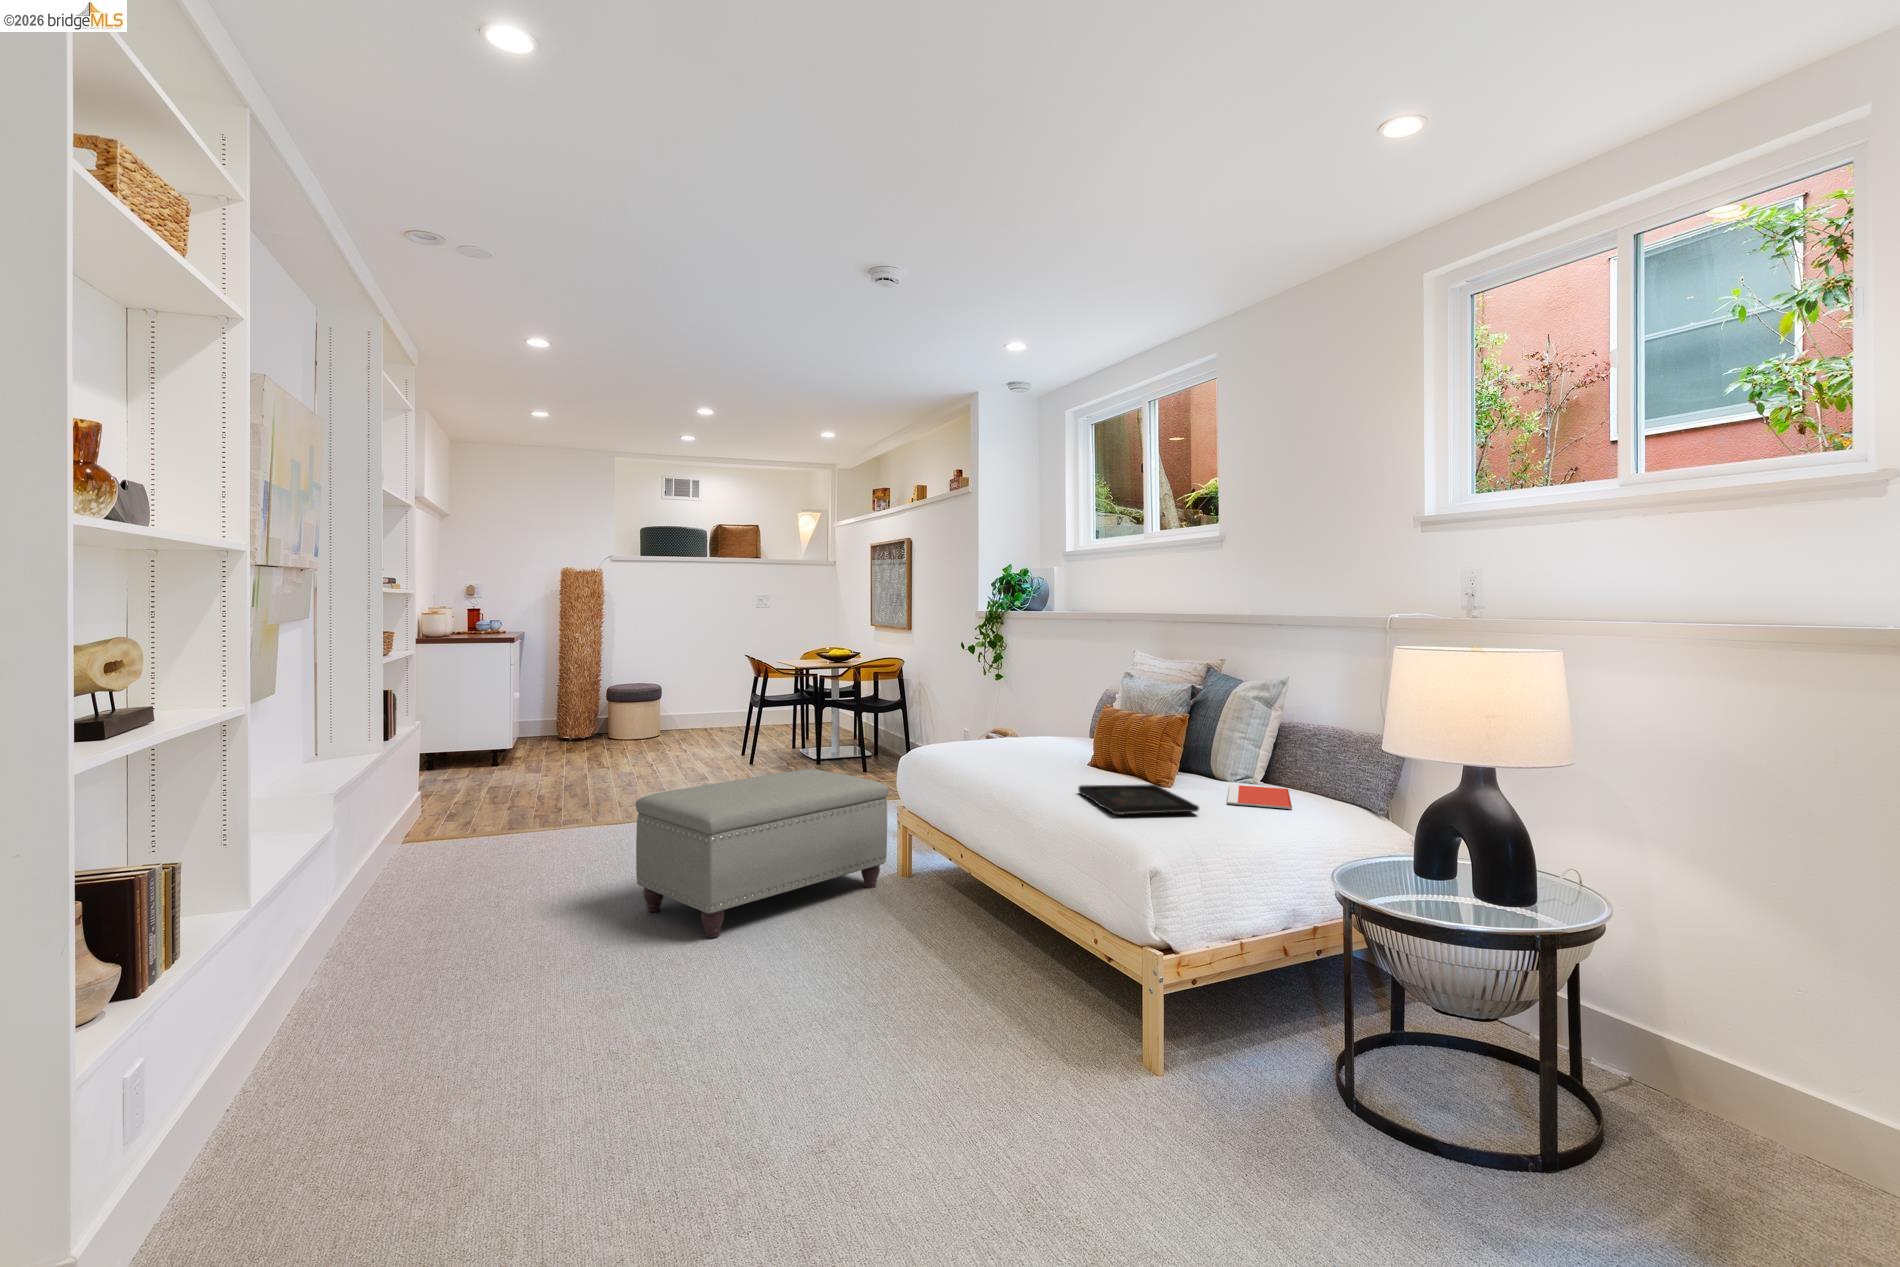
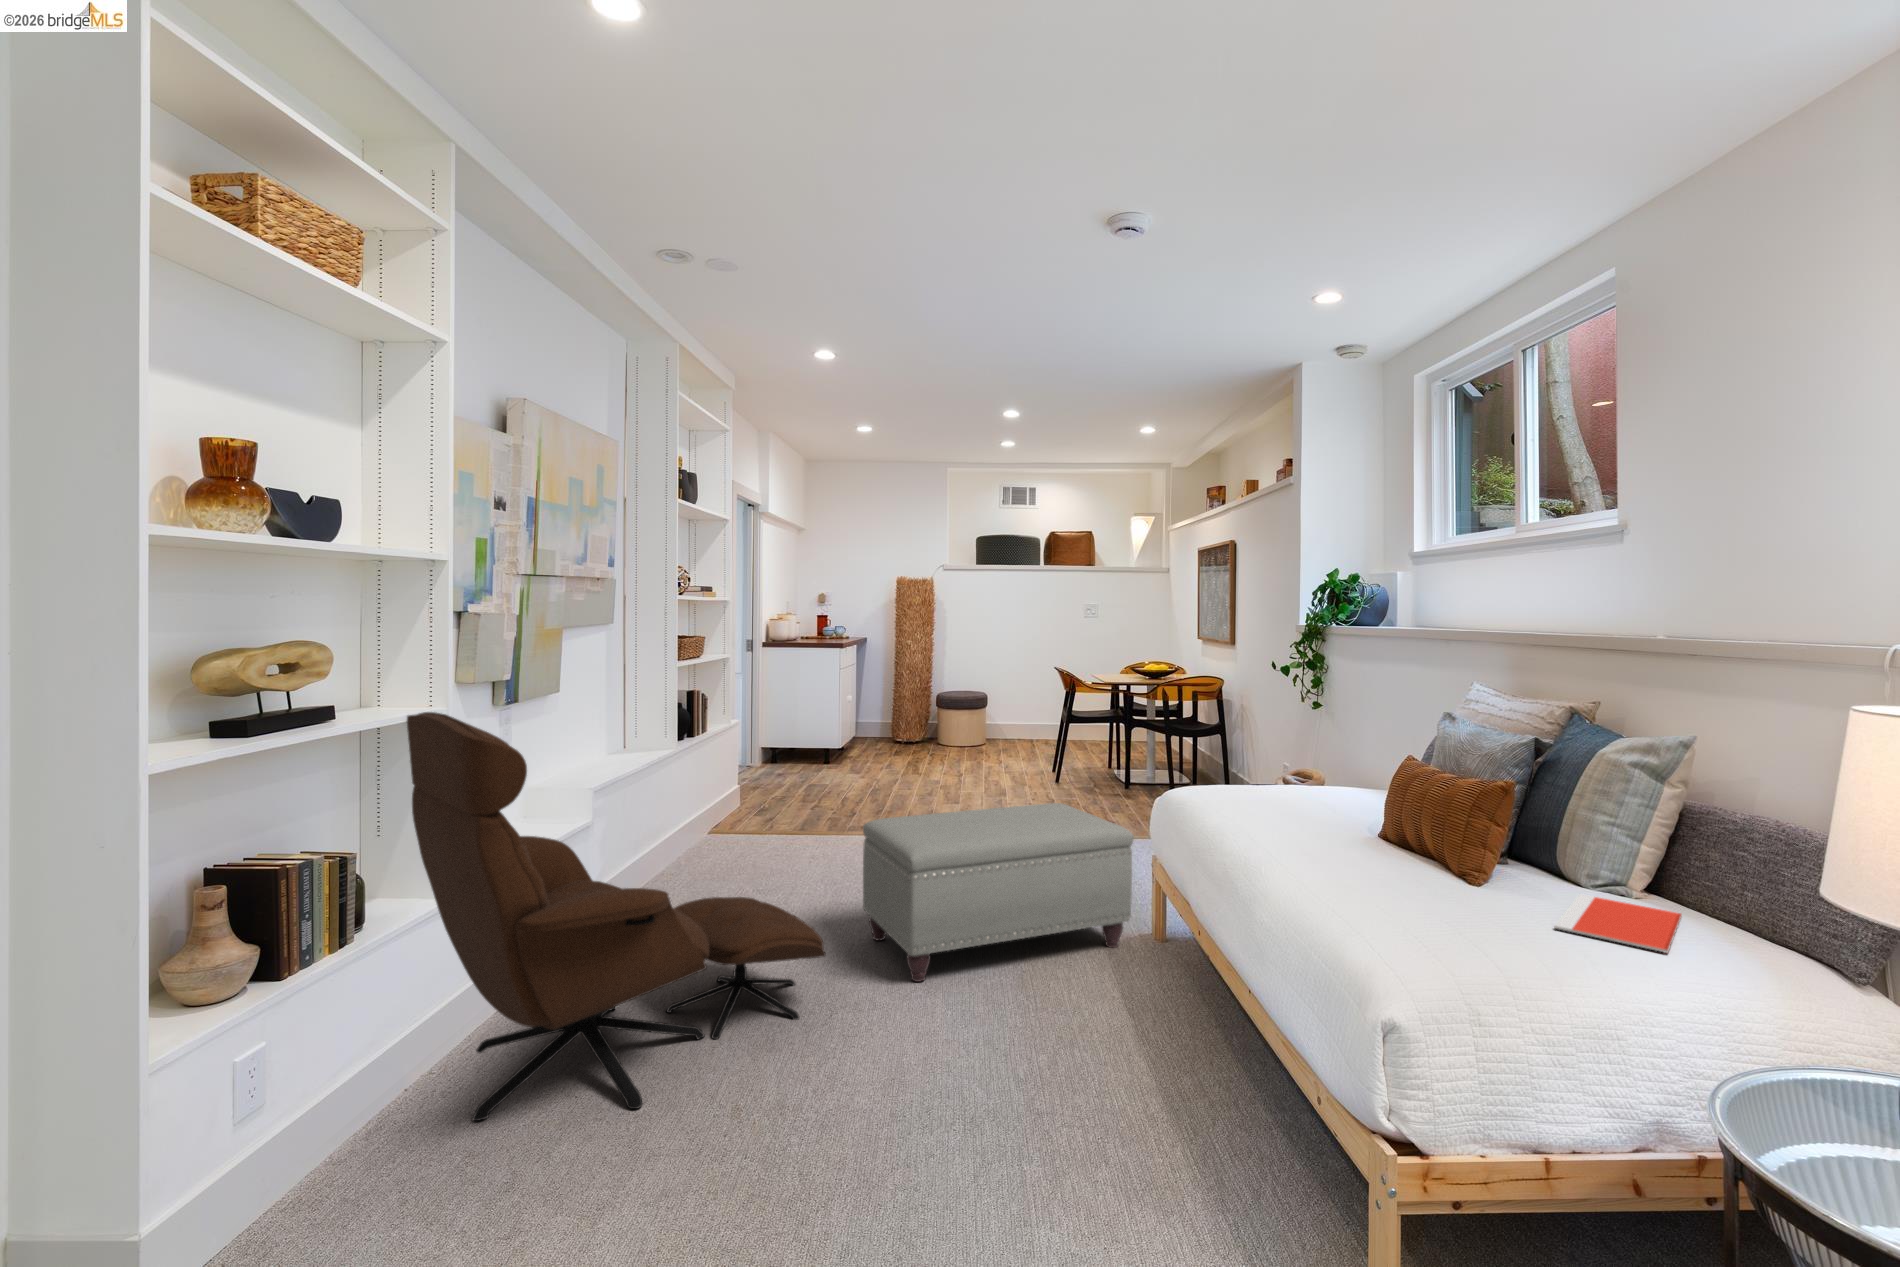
lounge chair: none [167,691,636,1132] -> present [407,712,826,1121]
tray: present [1078,784,1199,814] -> none [1328,872,1492,937]

